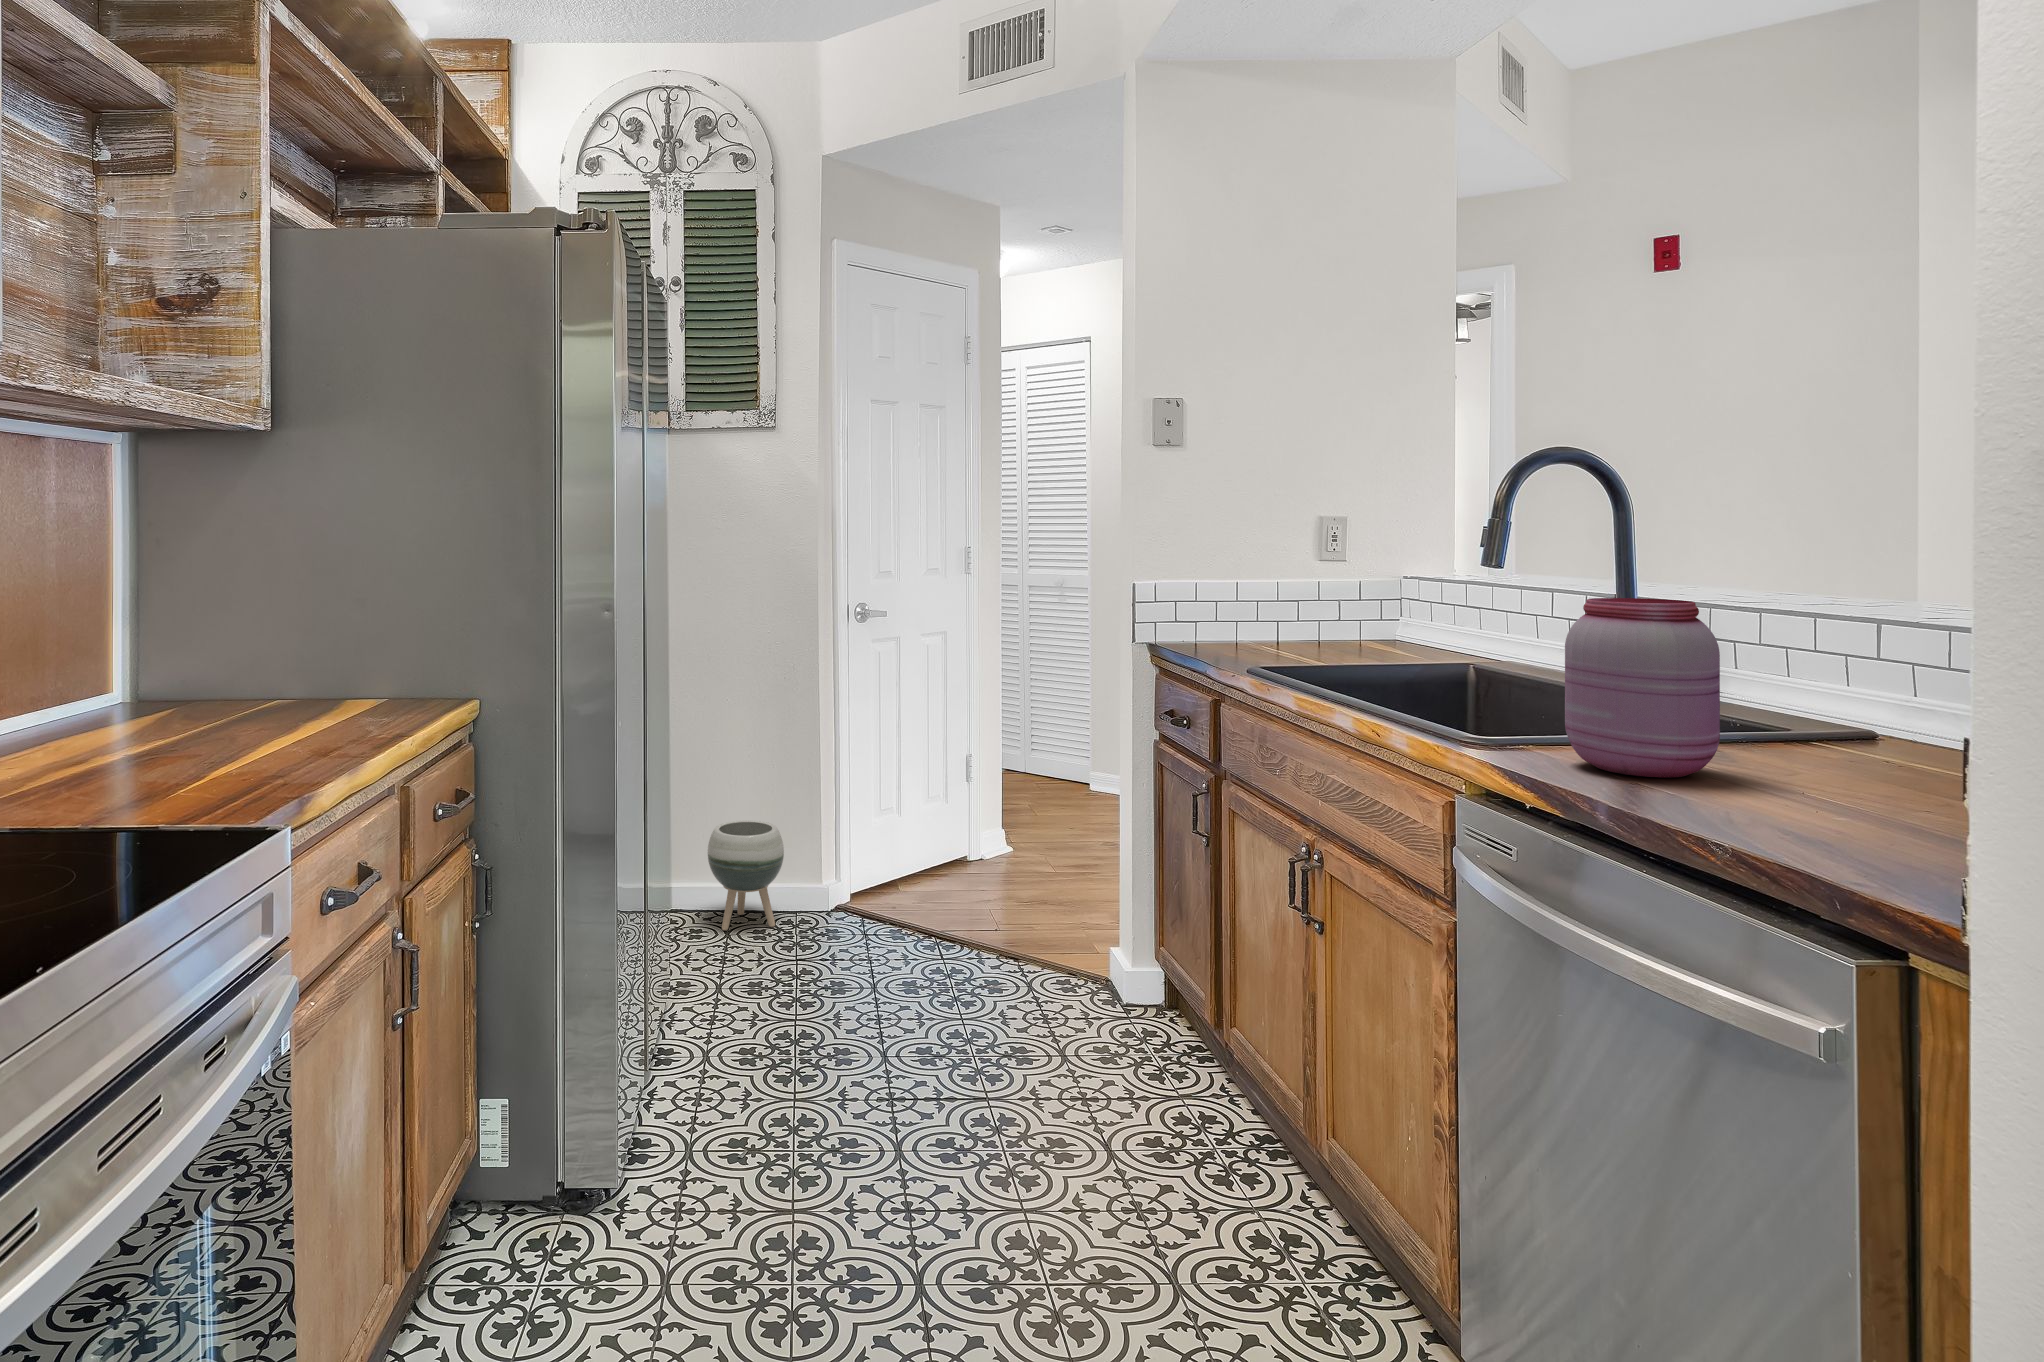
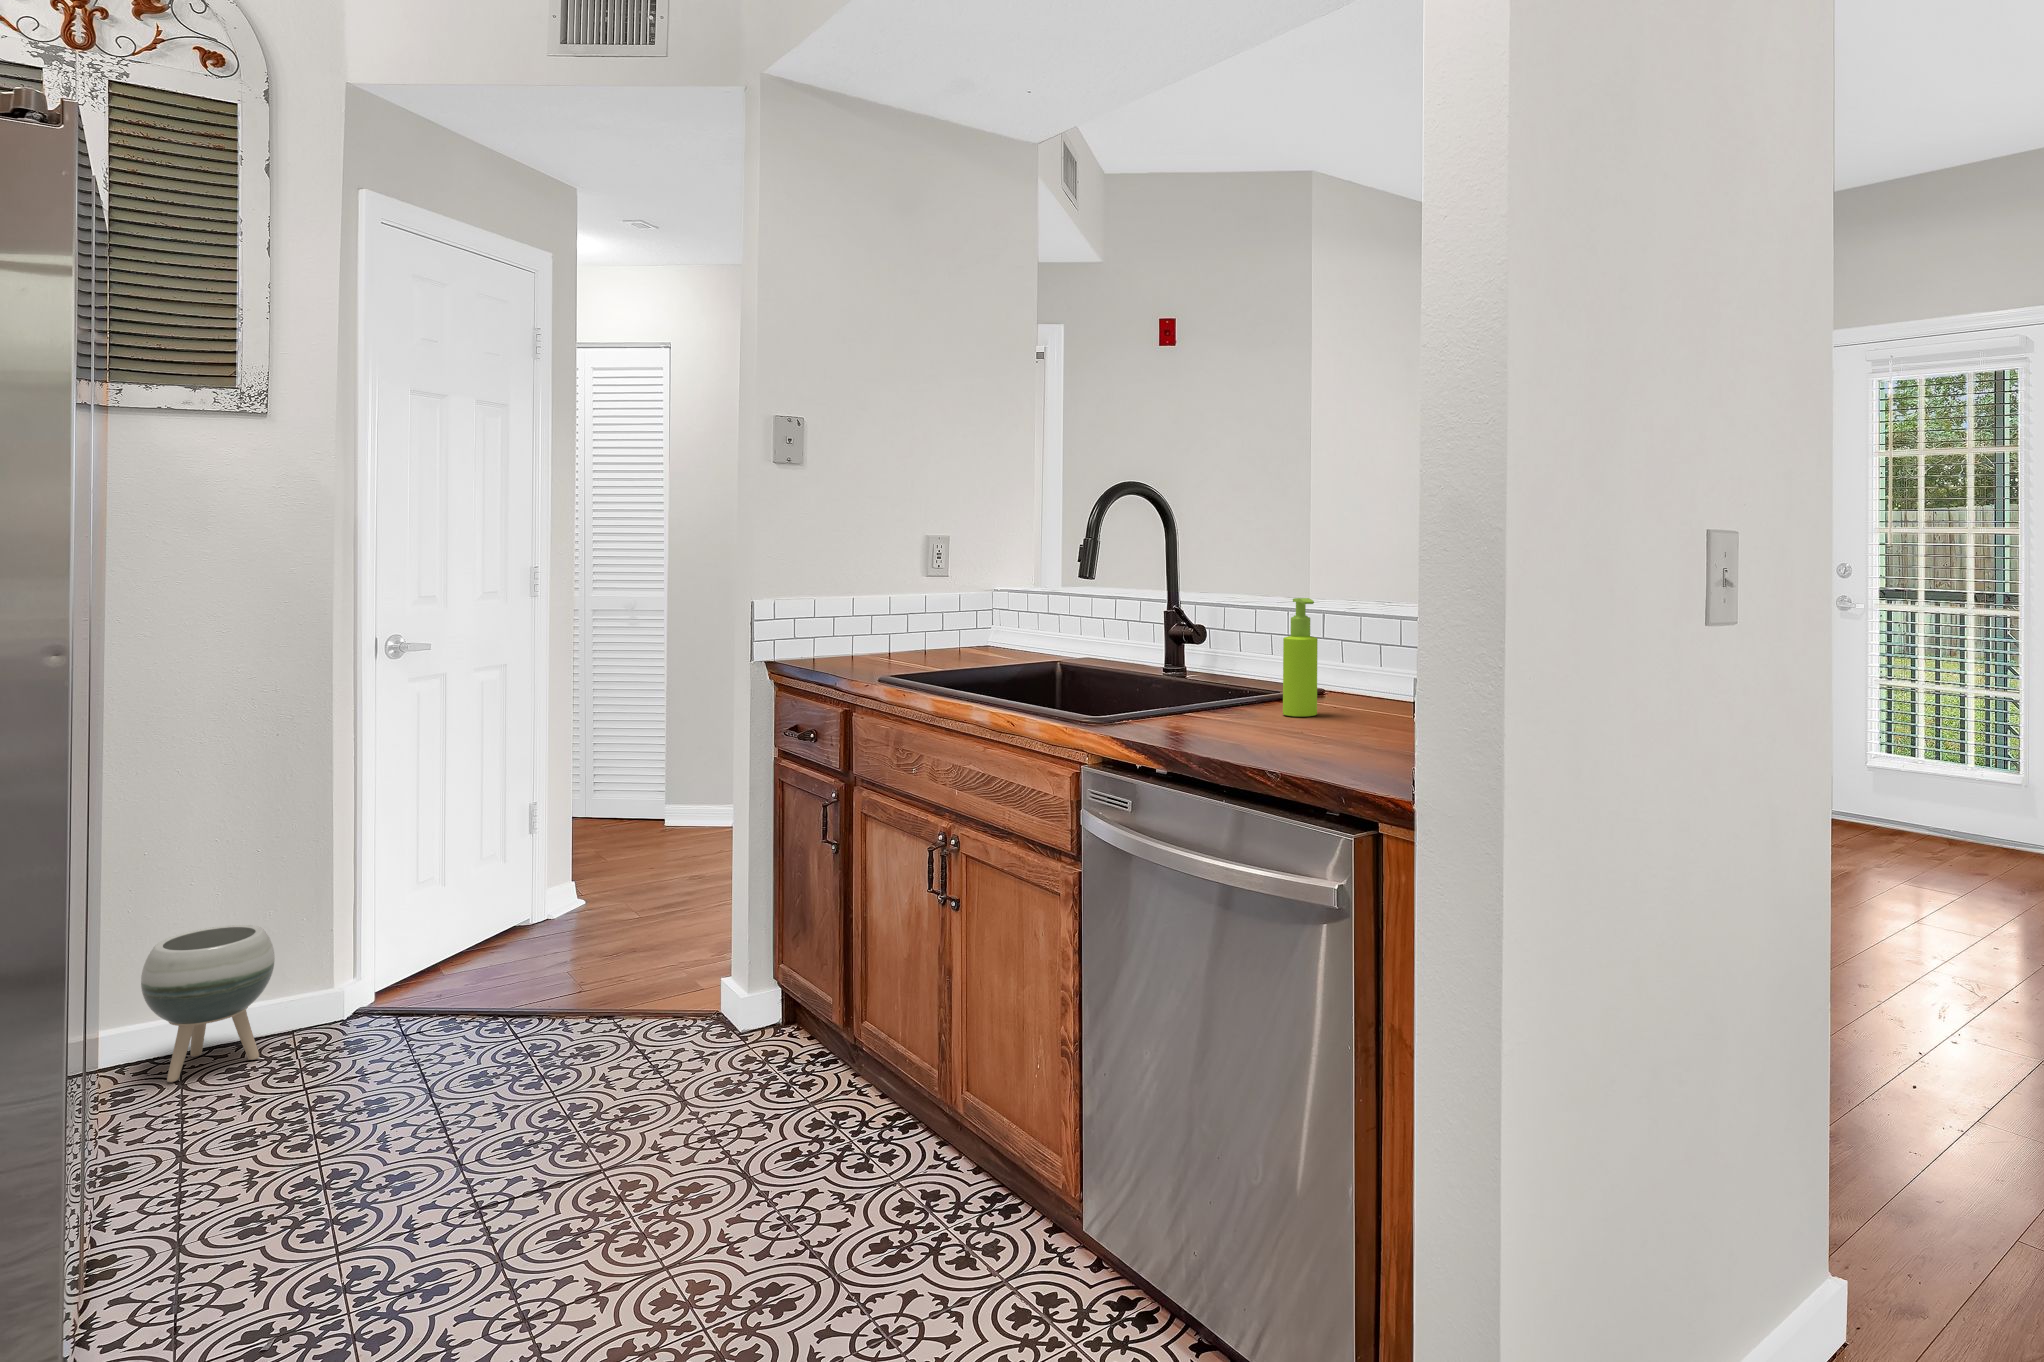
jar: present [1565,598,1720,778] -> none [1157,602,1252,735]
soap dispenser: none [1787,598,1851,768] -> present [1283,598,1318,716]

